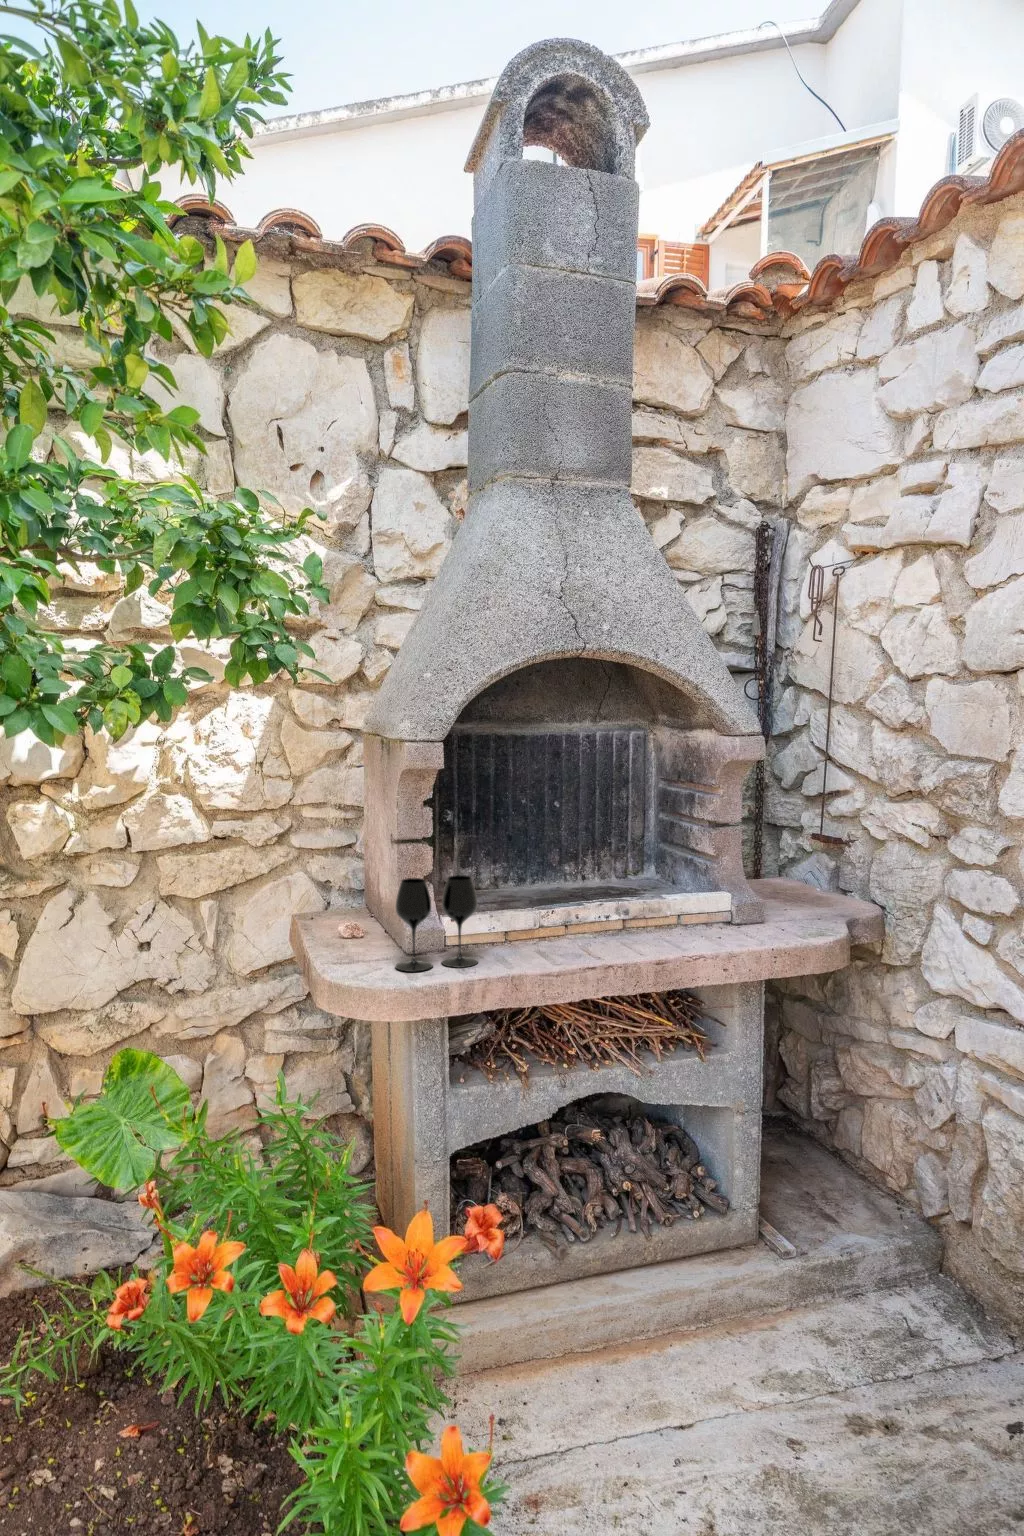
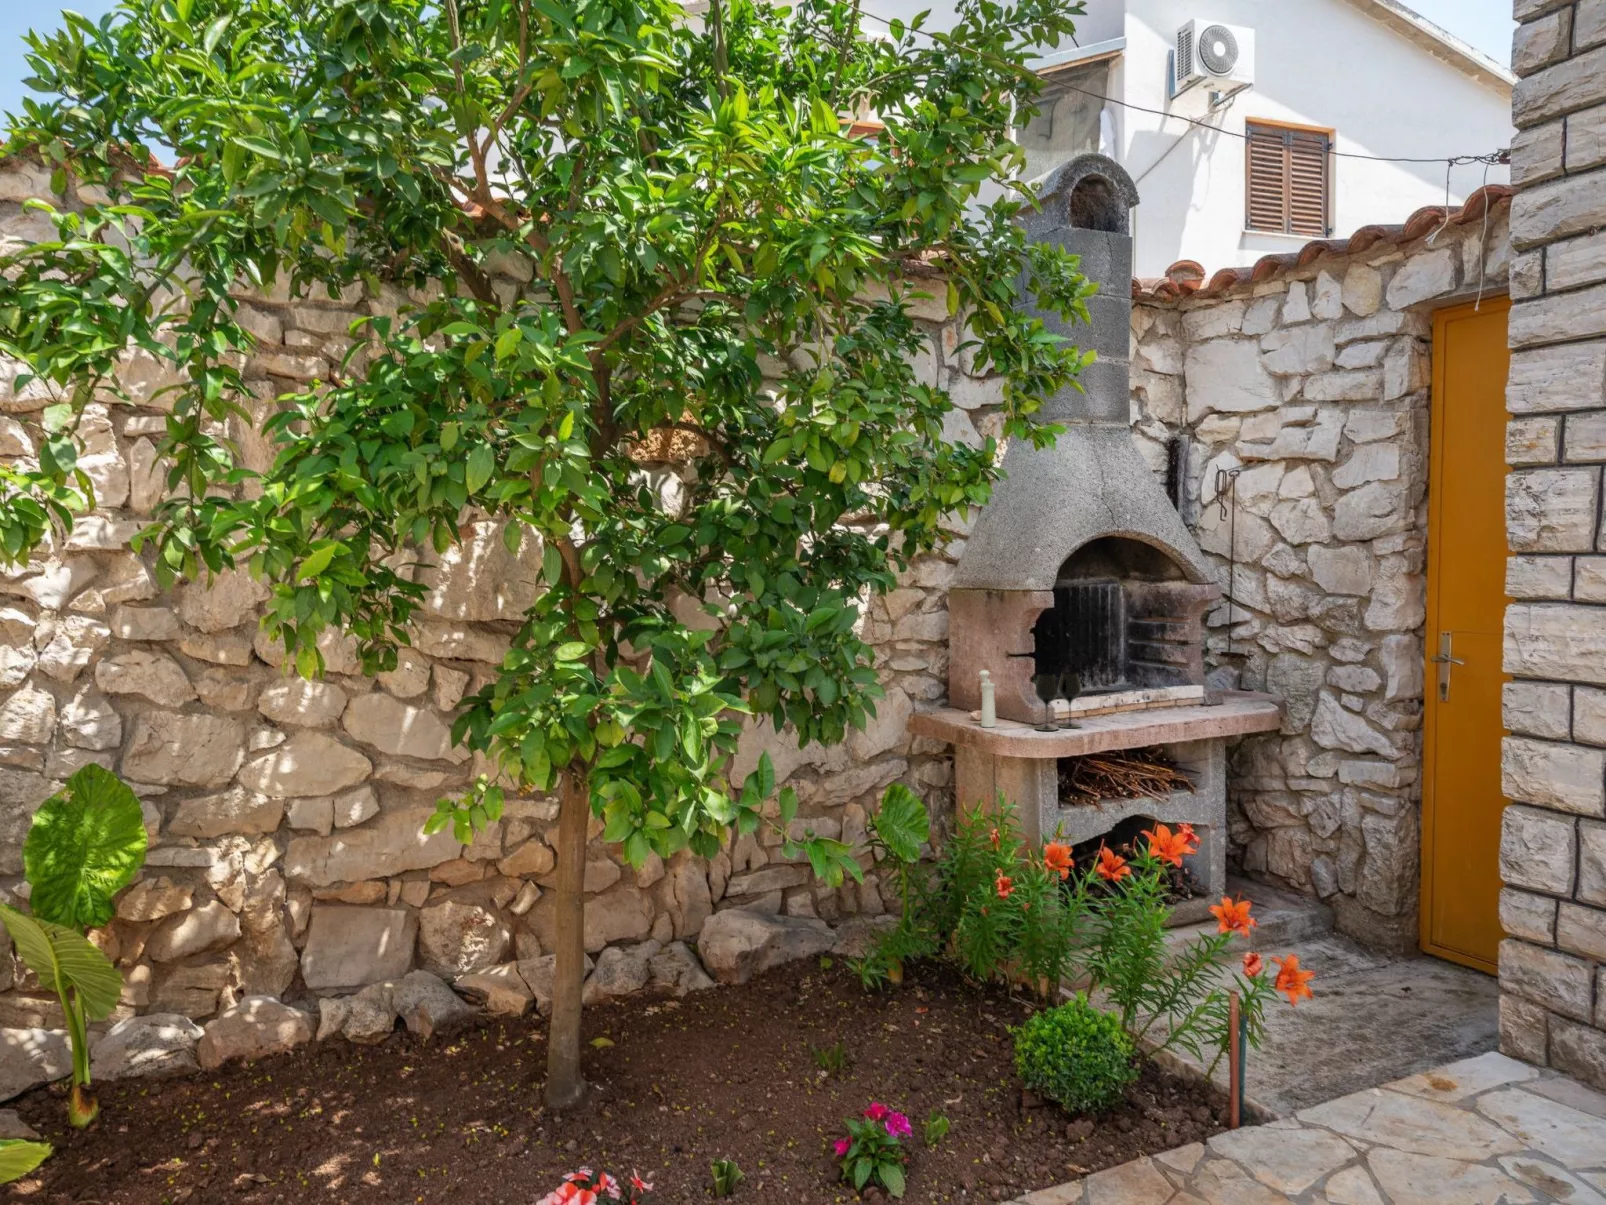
pepper mill: none [336,861,370,954] -> present [979,670,996,727]

